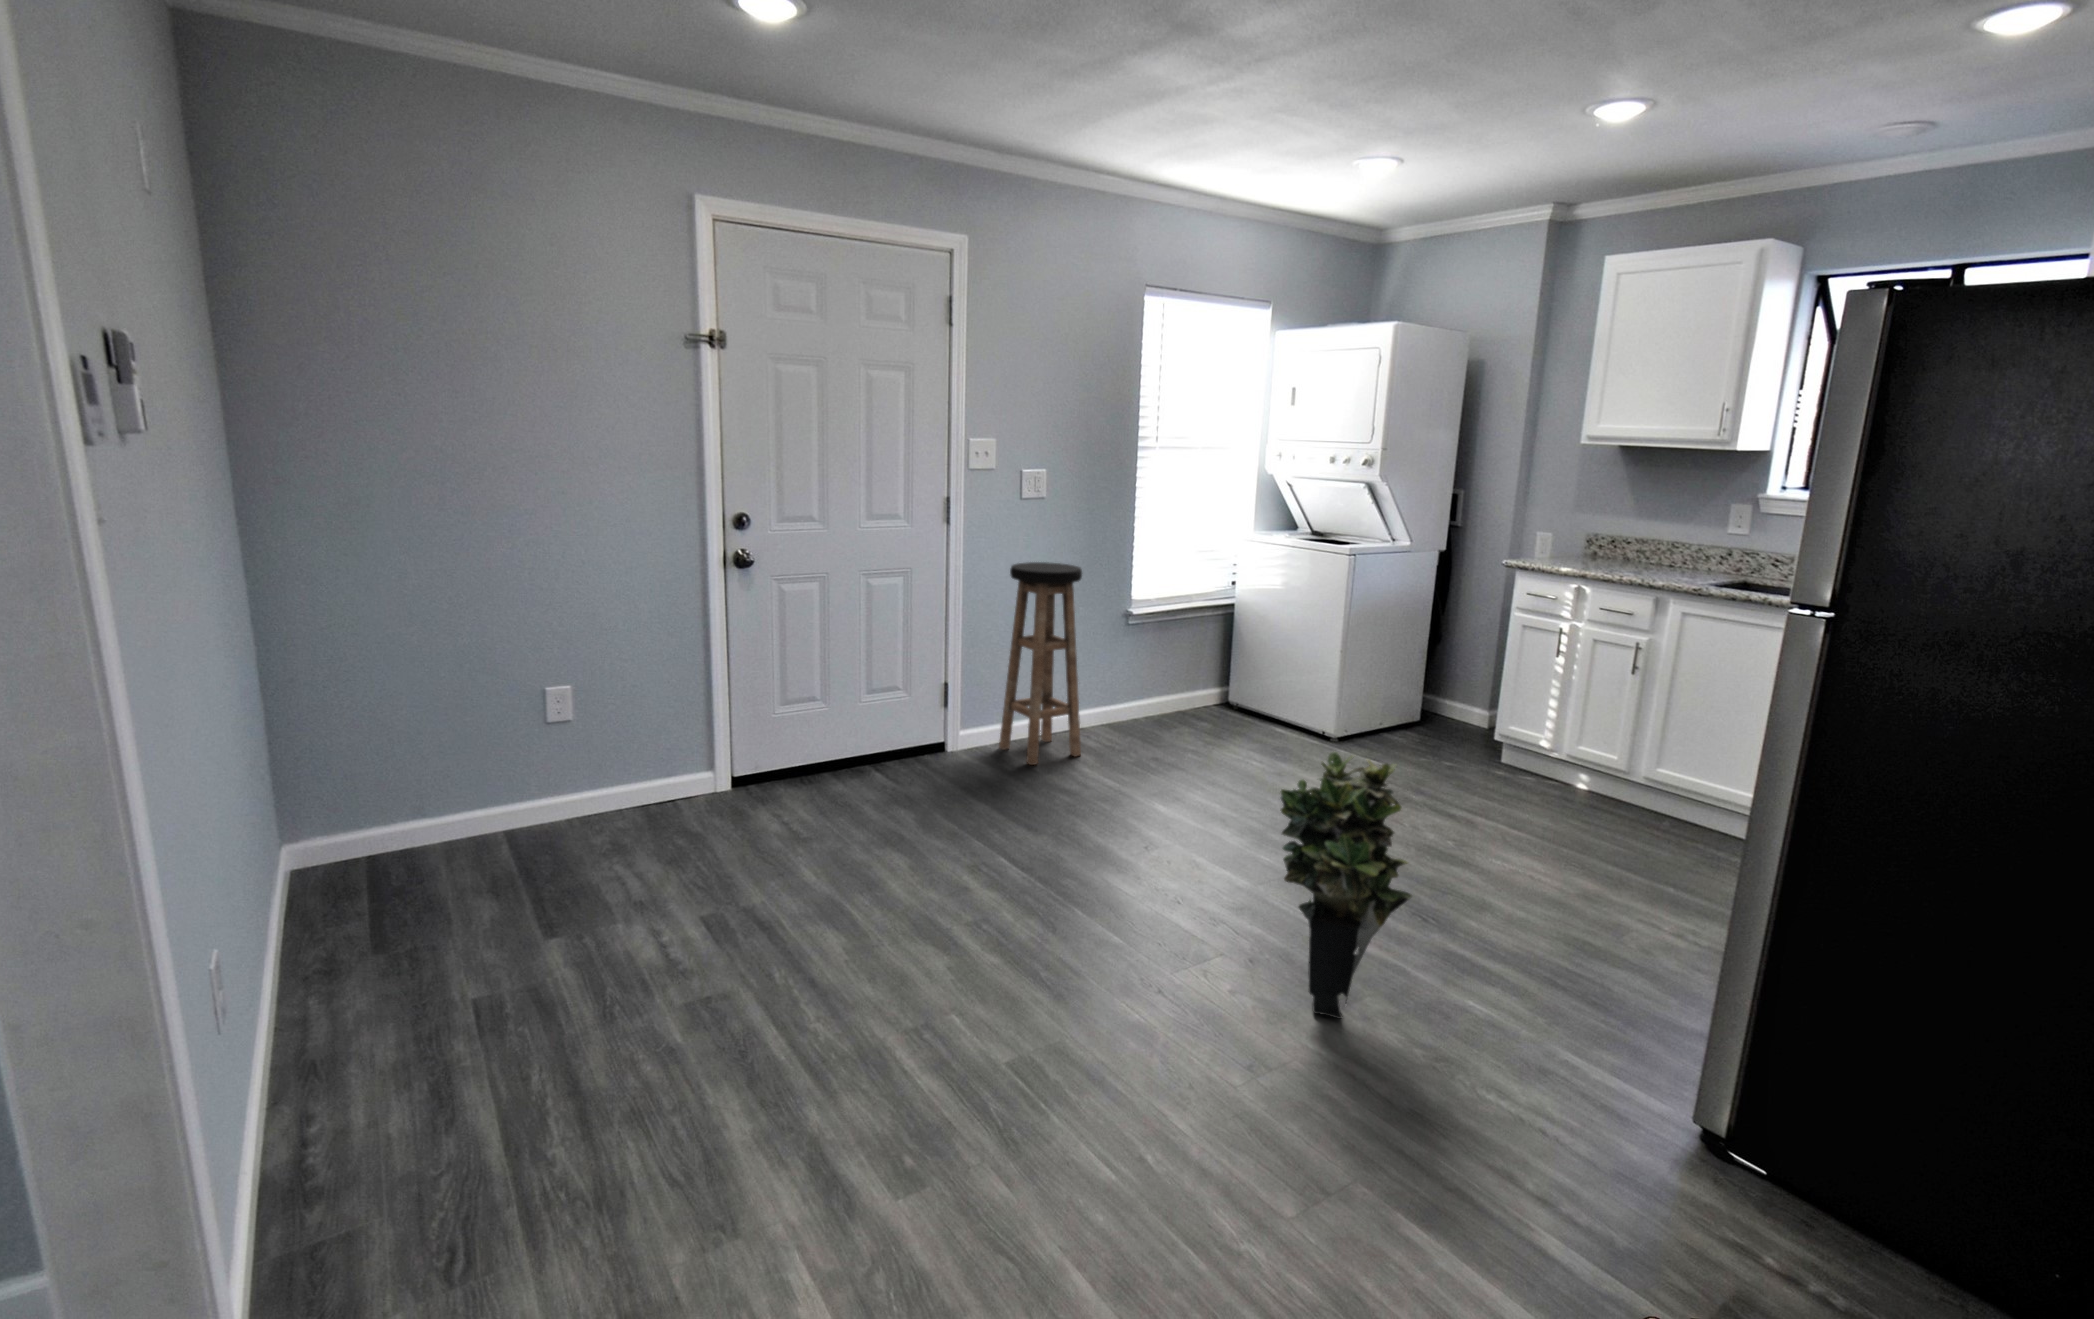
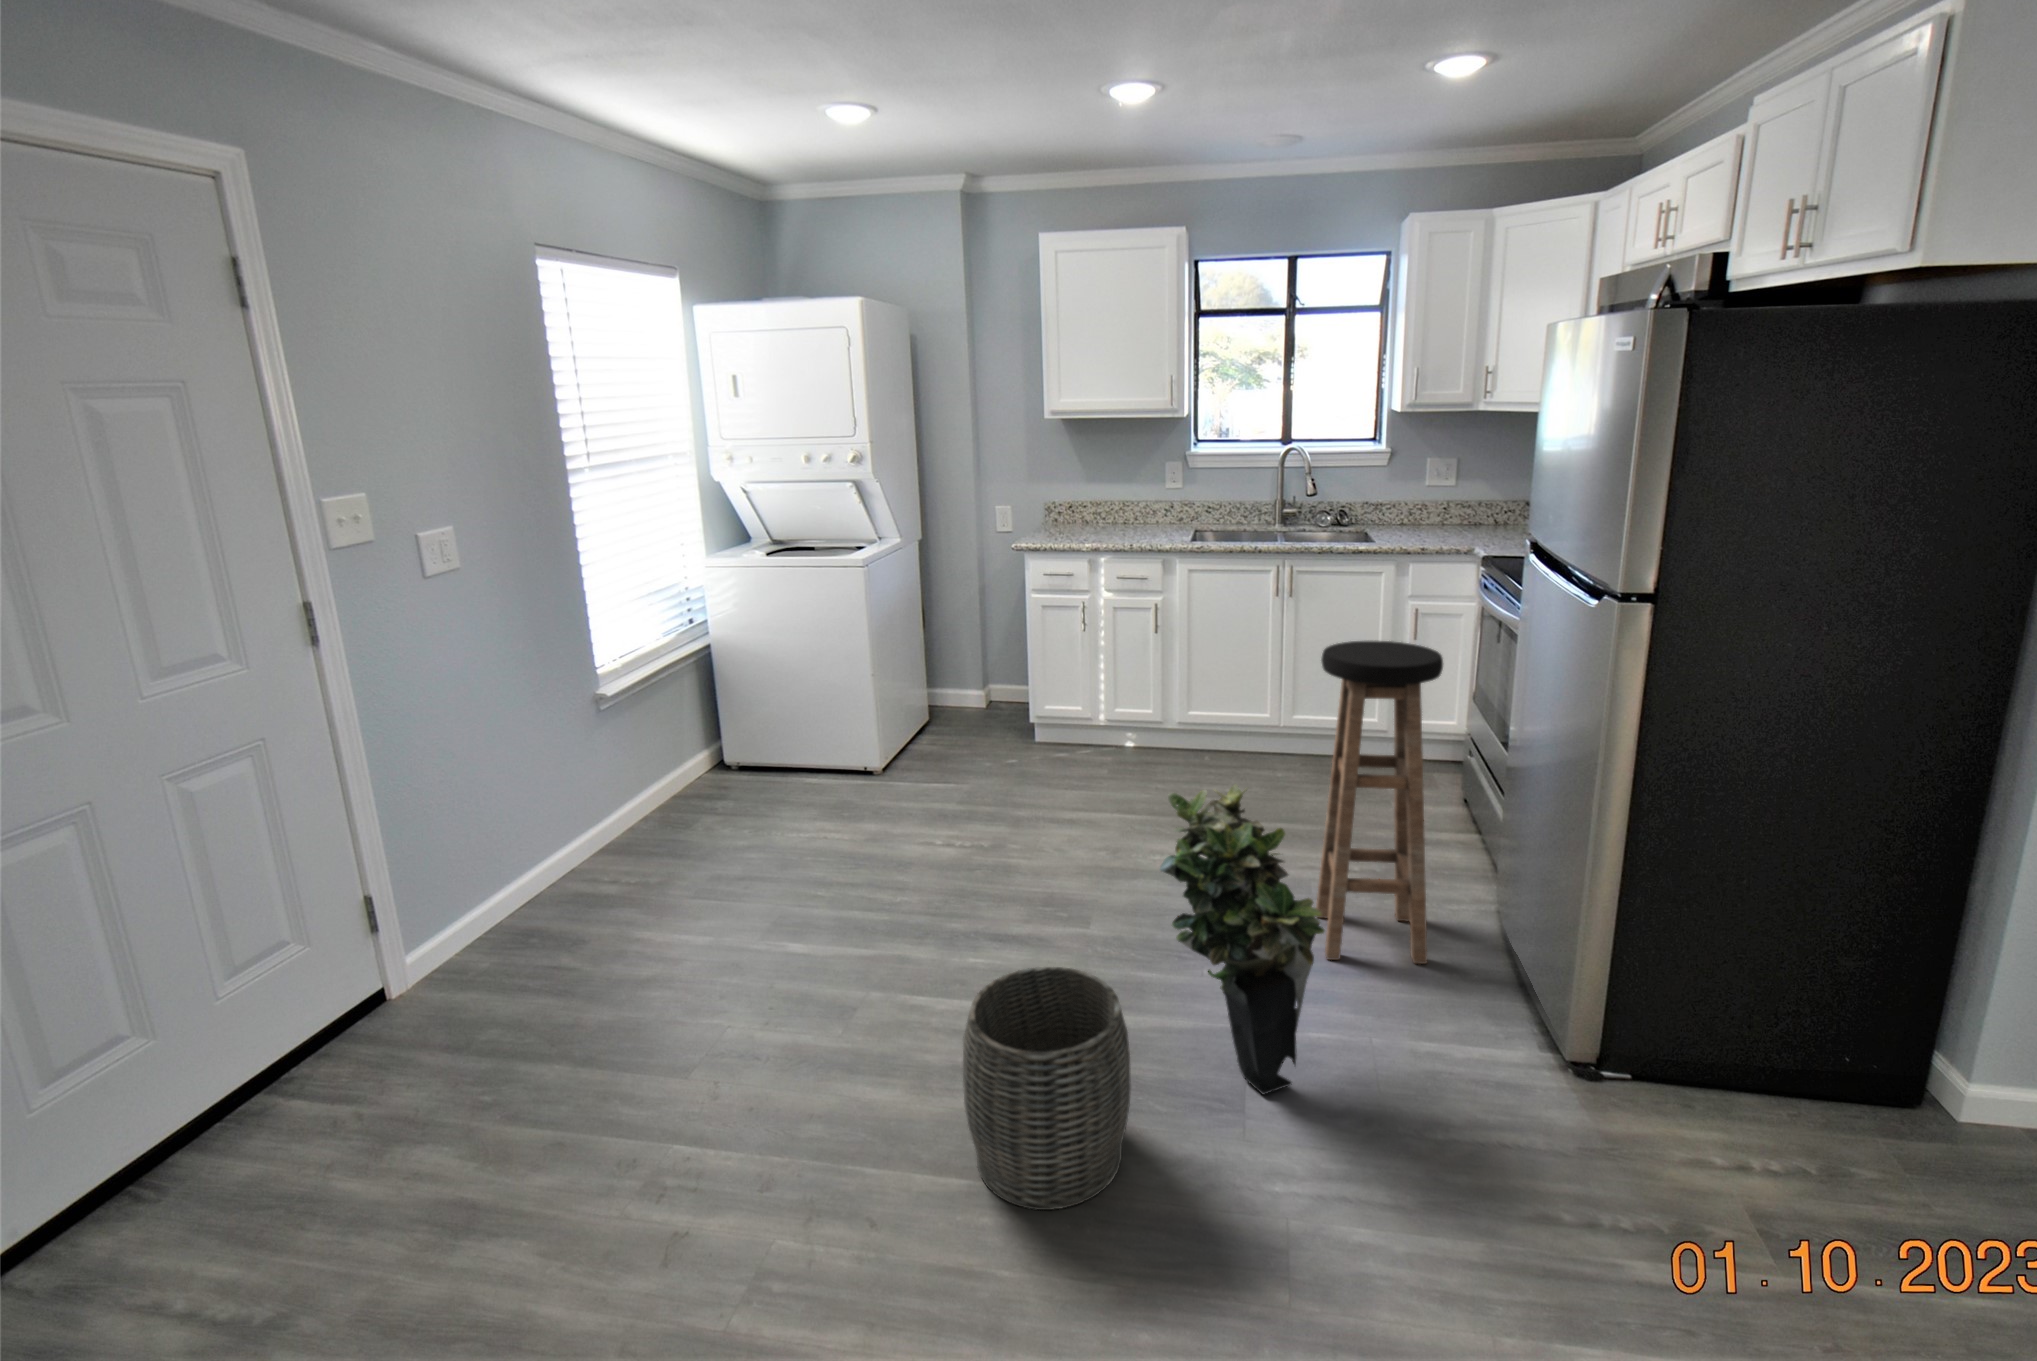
bar stool: present [999,562,1082,765] -> present [1316,641,1443,964]
woven basket: none [1083,827,1205,989] -> present [963,967,1131,1210]

